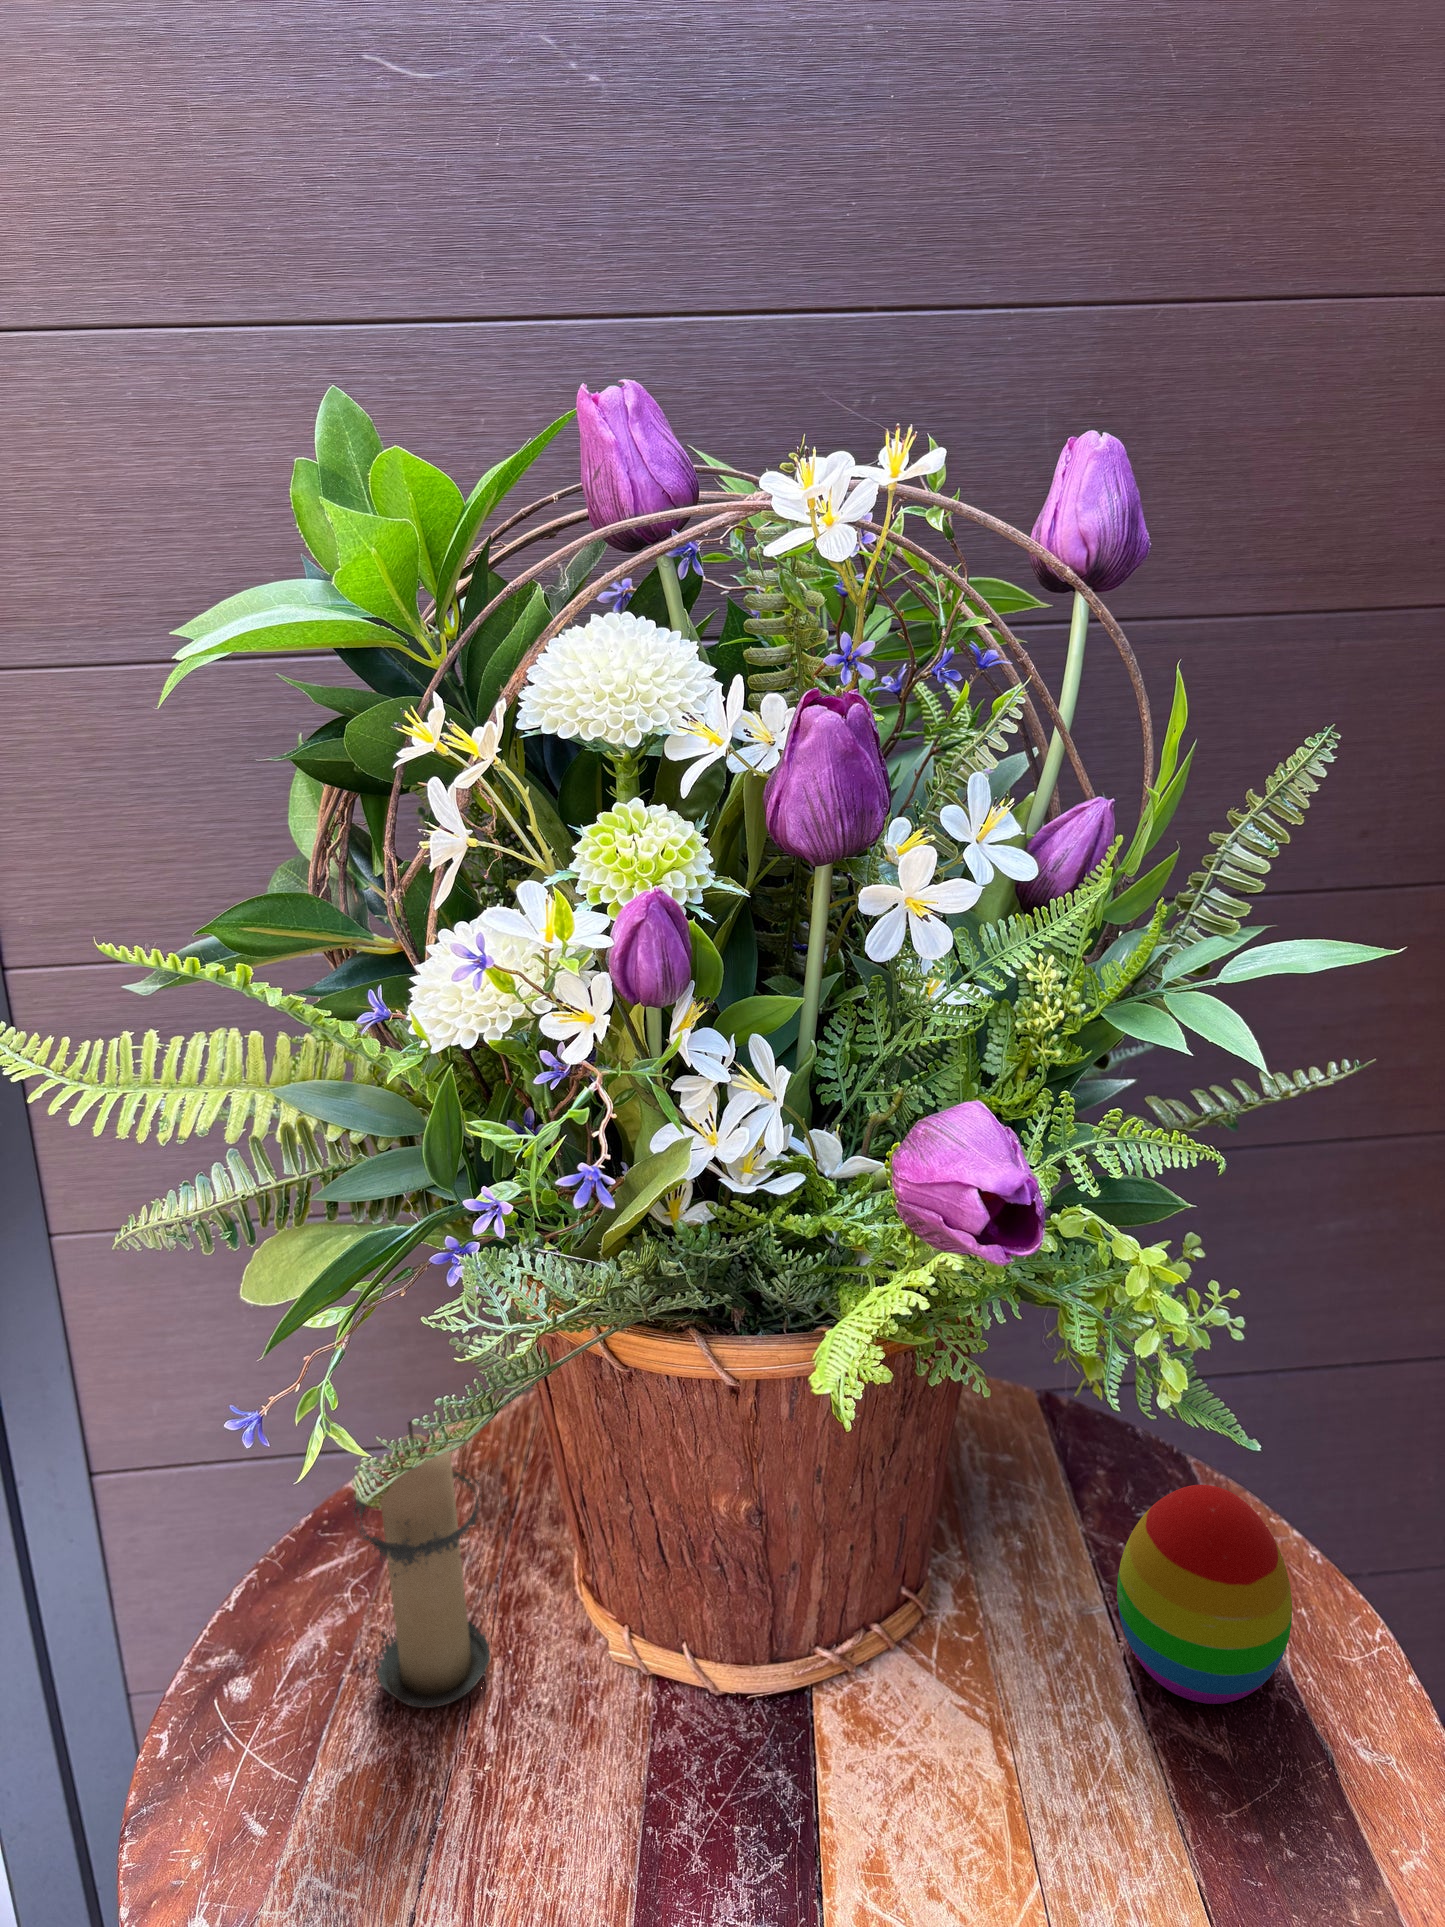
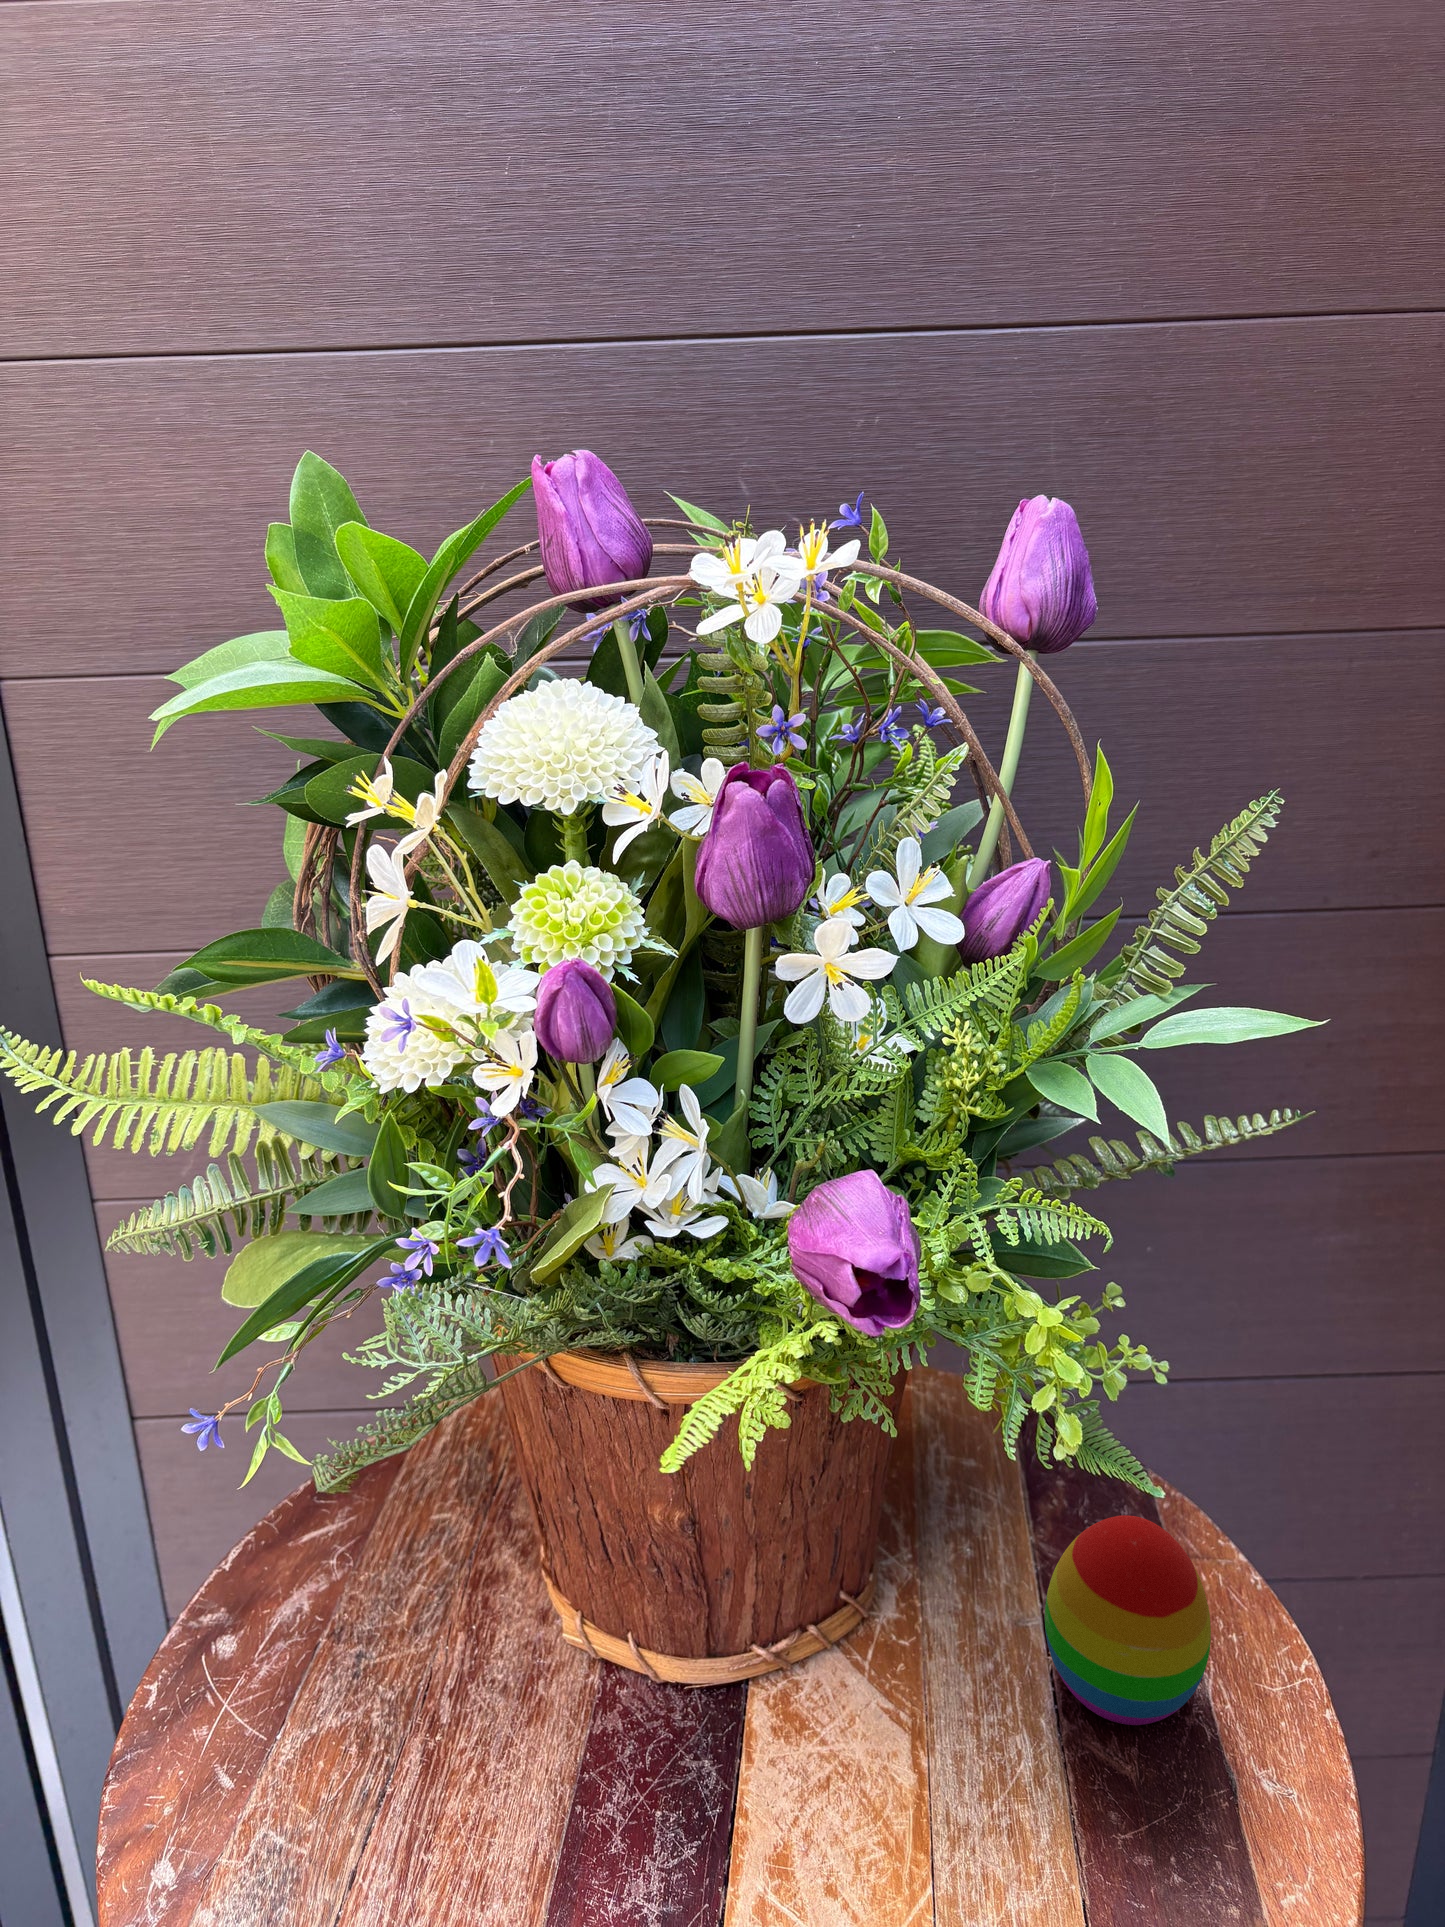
candle: present [354,1422,490,1708] -> none [318,1417,469,1686]

